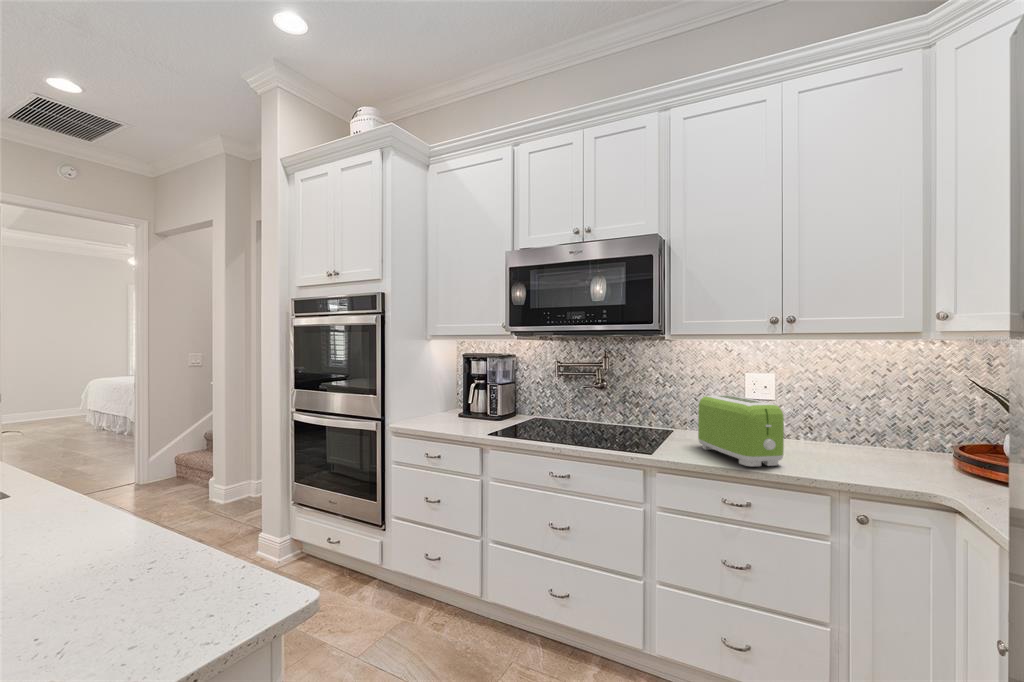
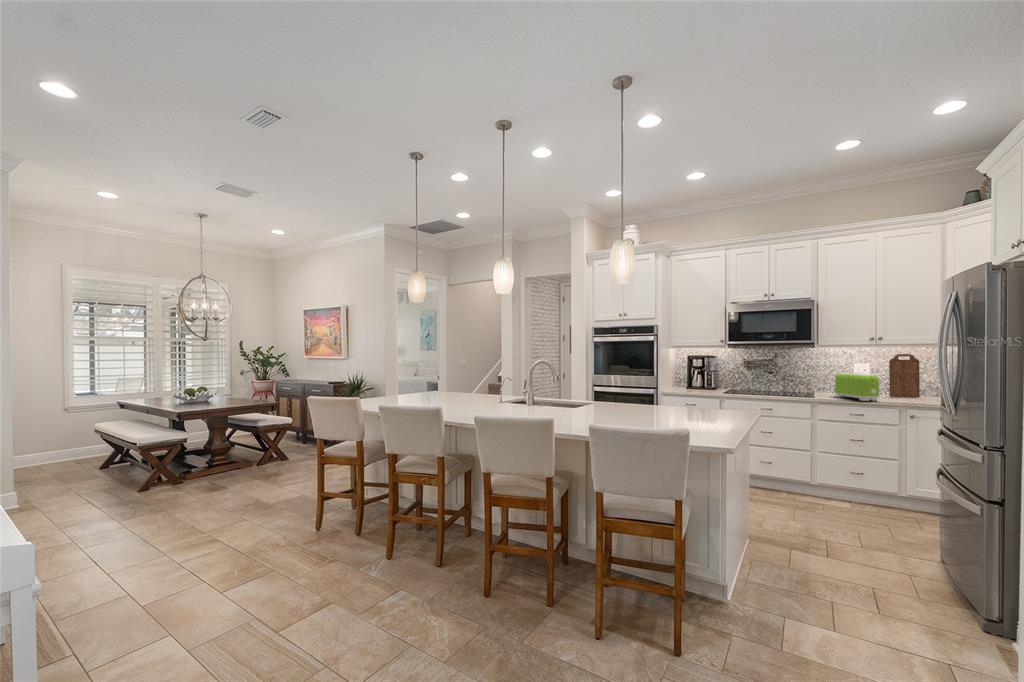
cutting board: none [810,355,874,452] -> present [889,354,920,397]

